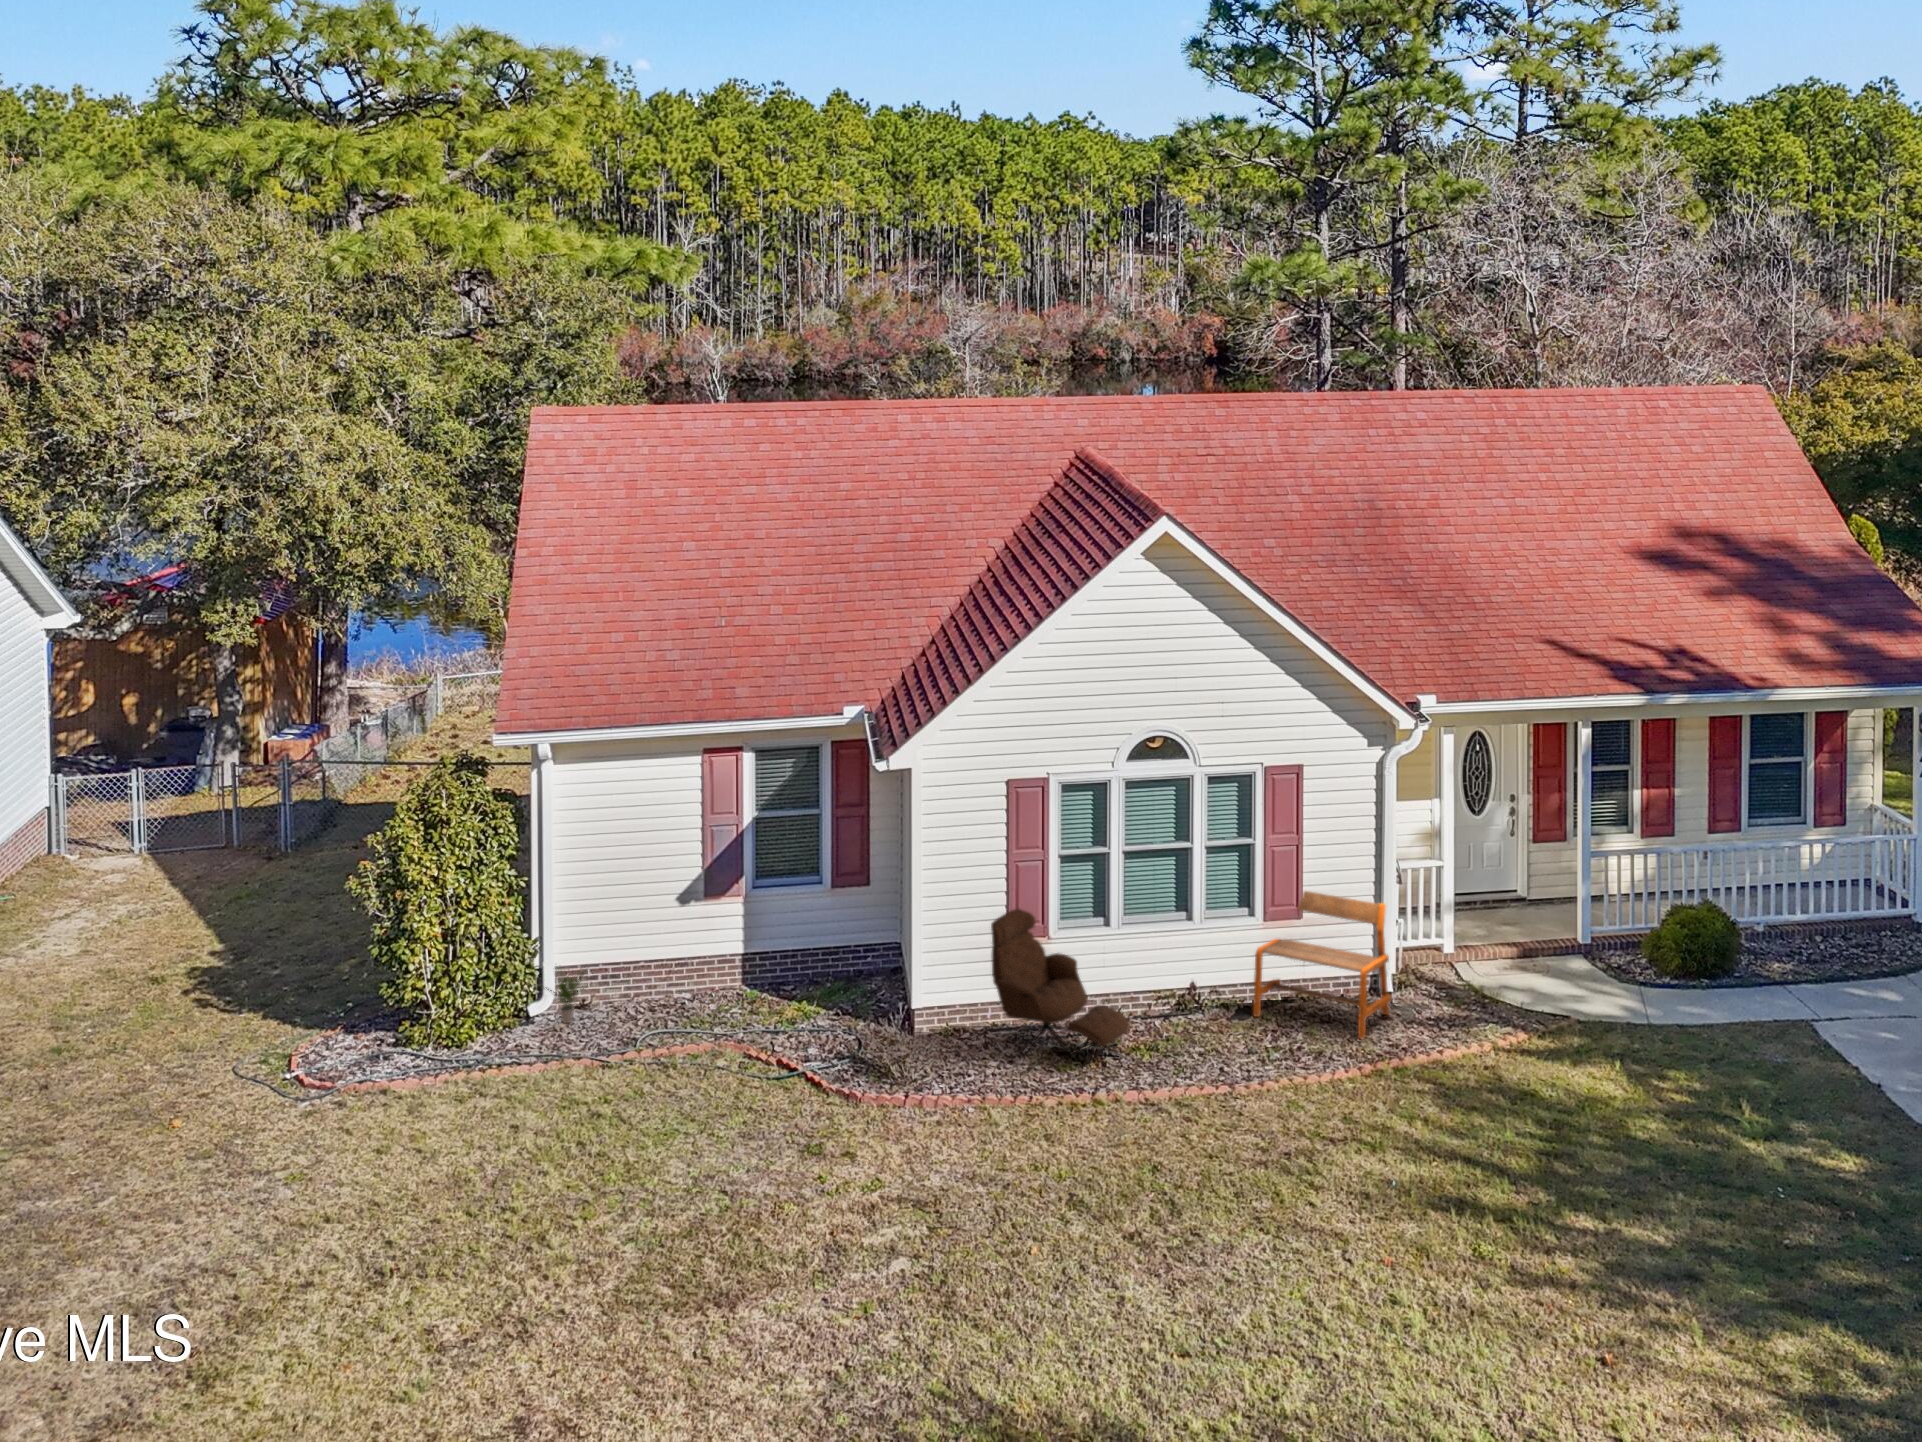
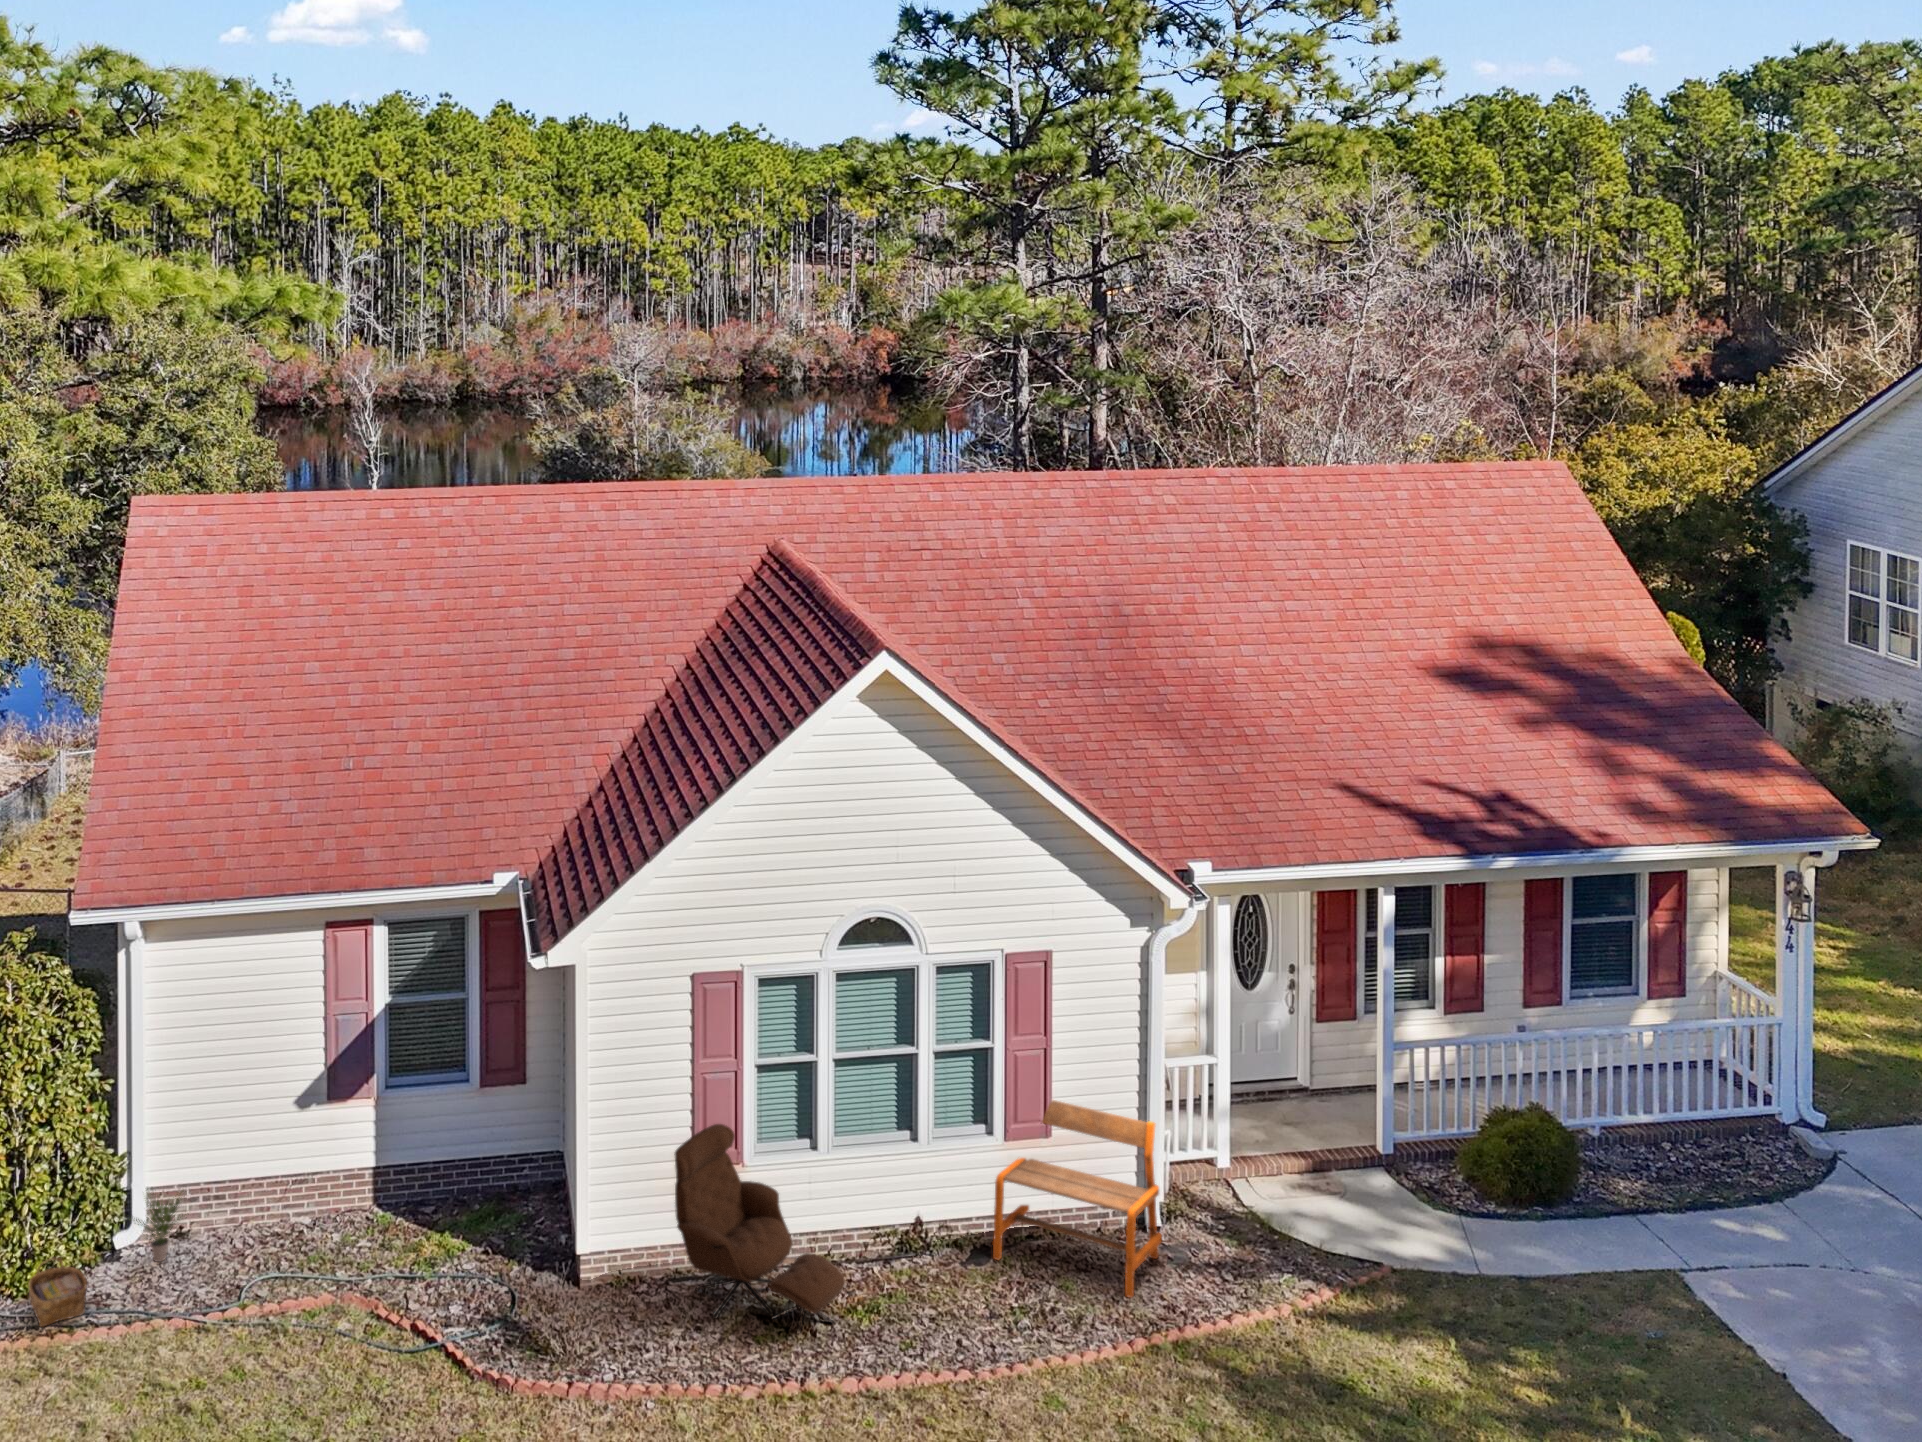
woven basket: none [463,1013,511,1064] -> present [28,1258,87,1327]

